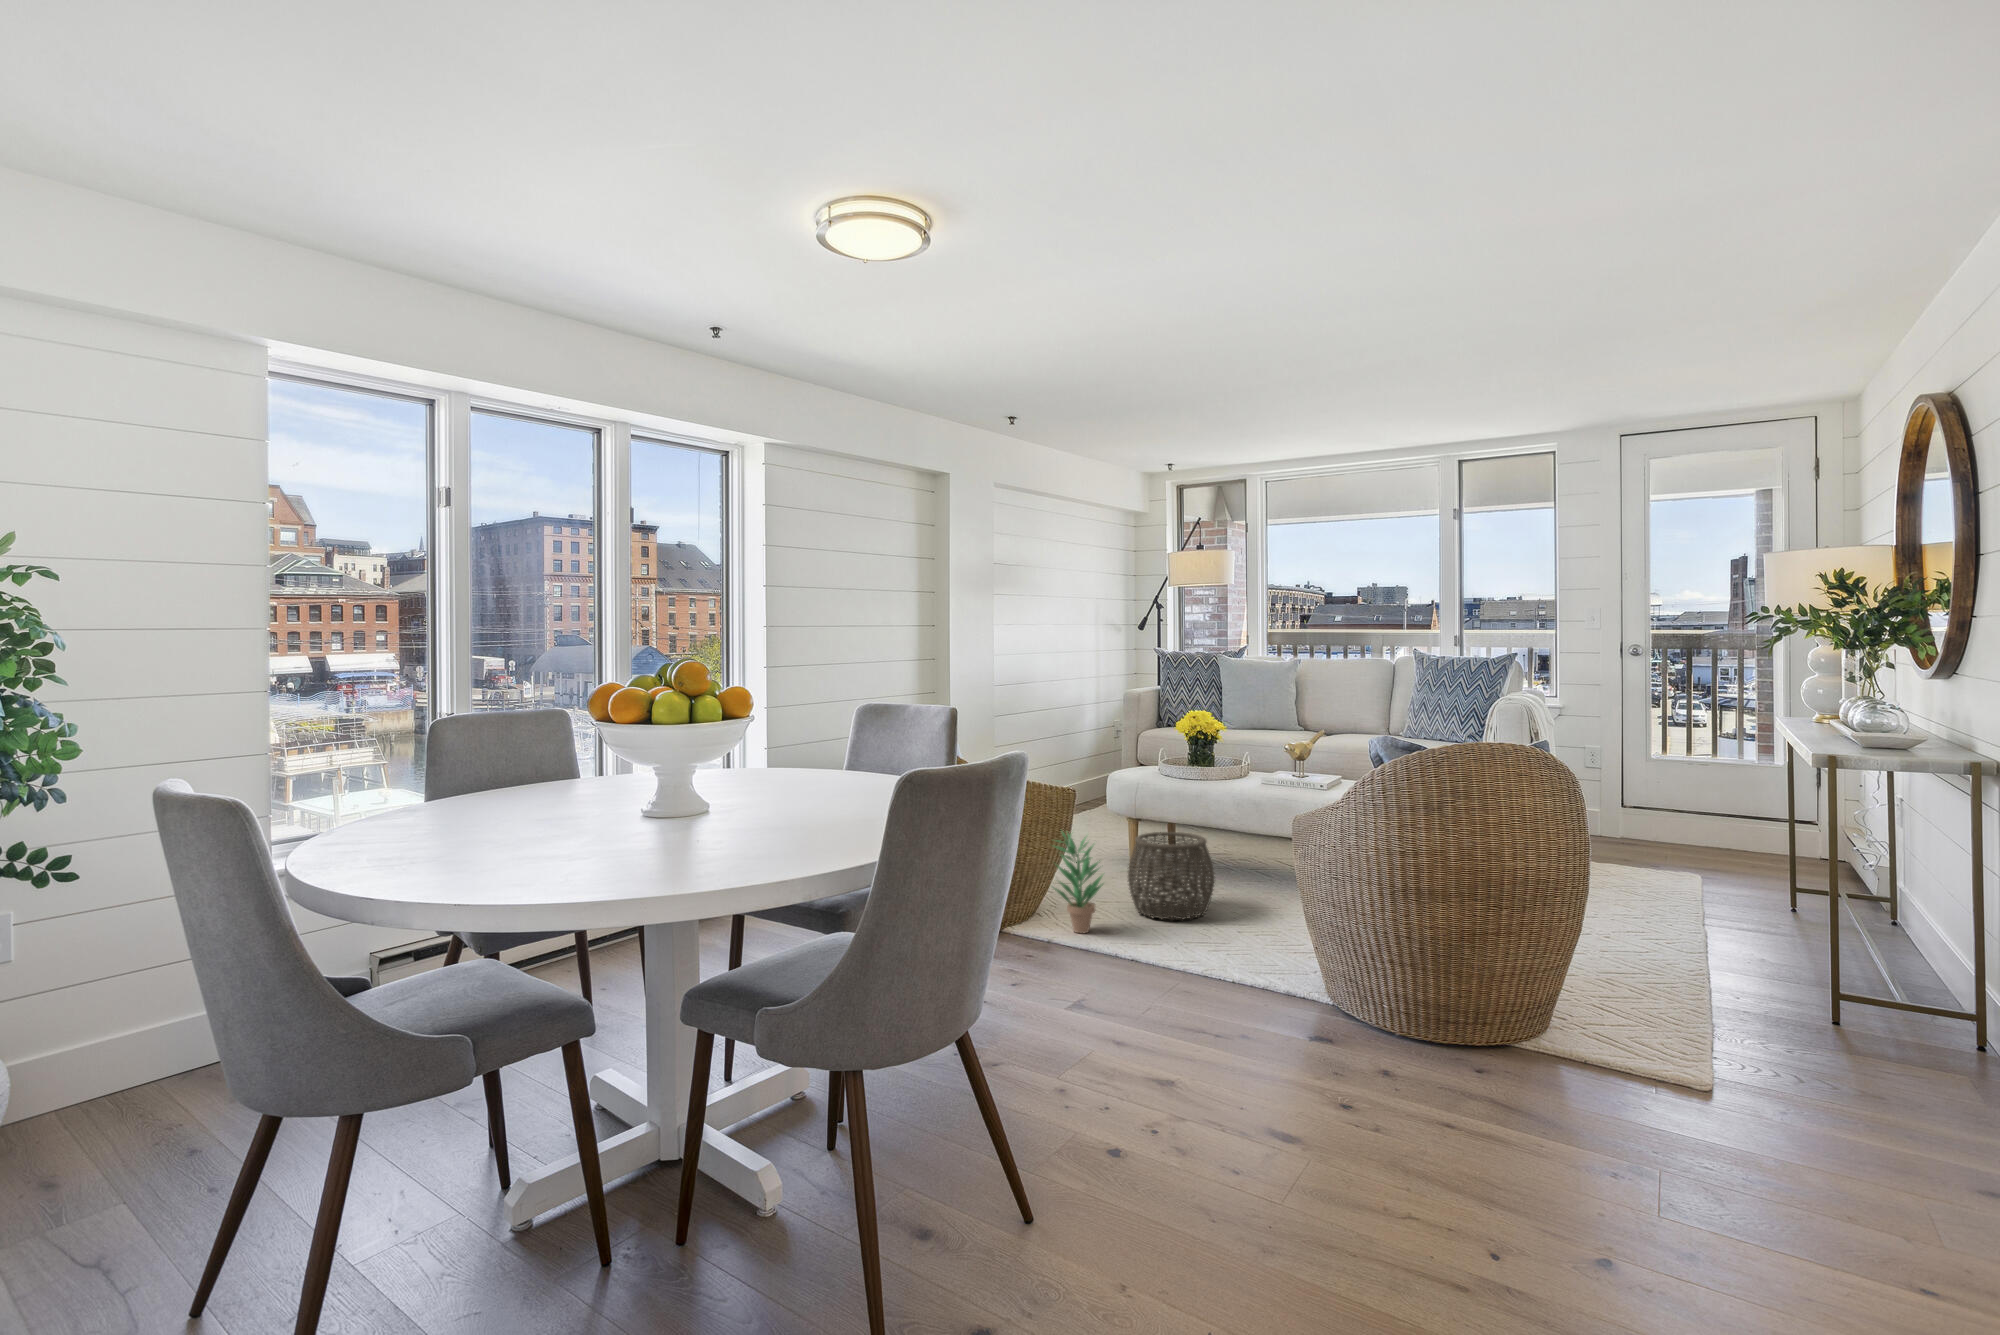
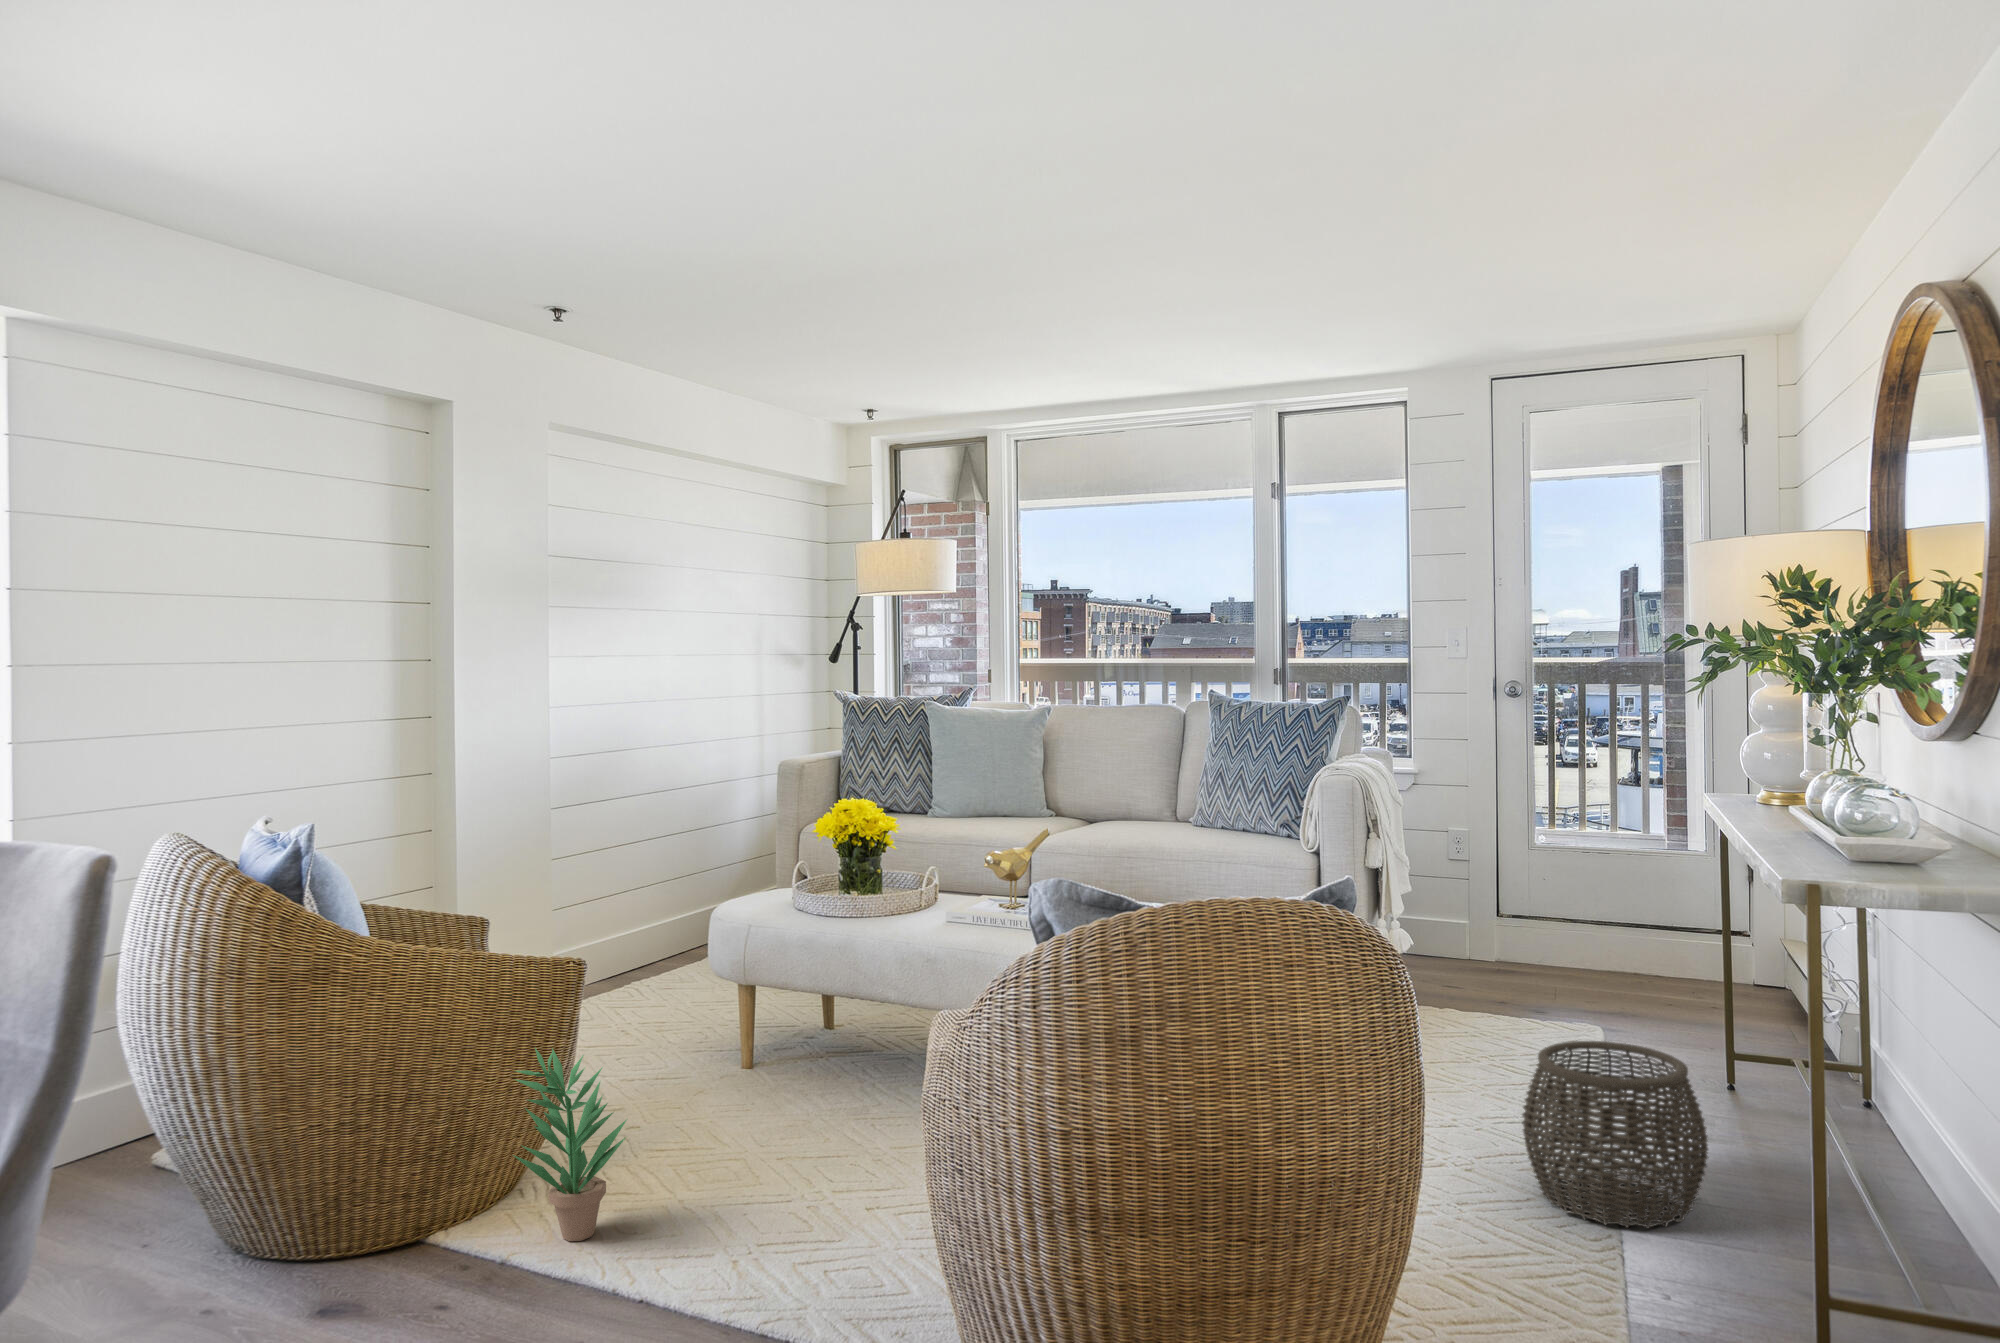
woven basket: present [1128,832,1215,920] -> present [1522,1041,1708,1228]

